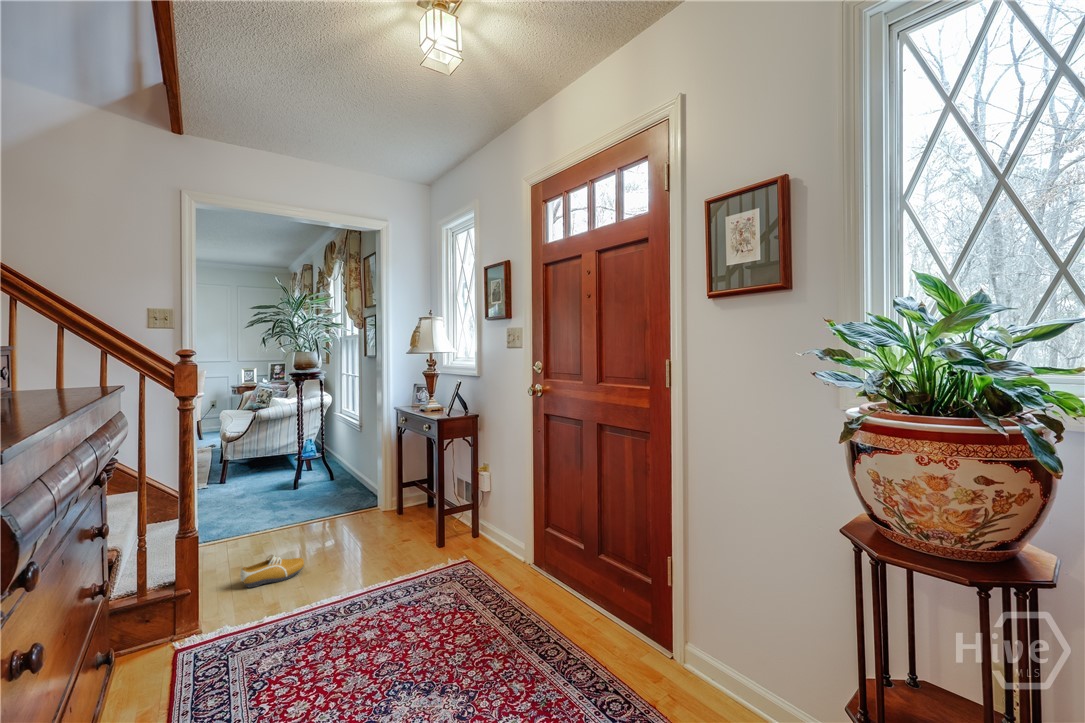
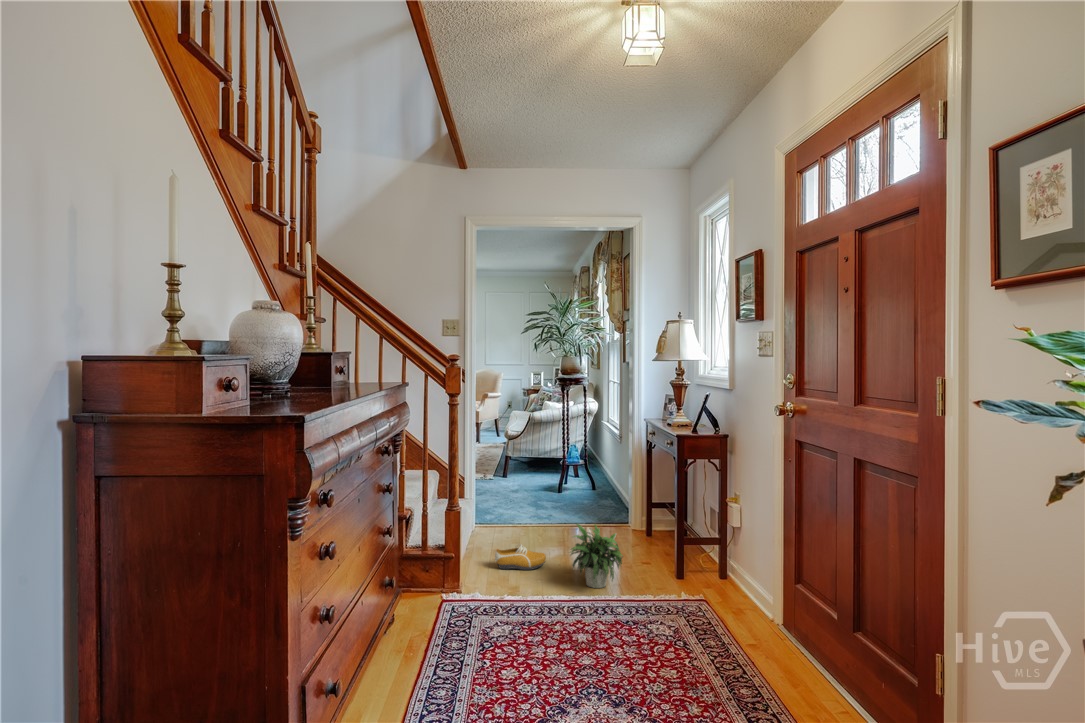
potted plant: none [336,515,394,580] -> present [571,524,623,588]

